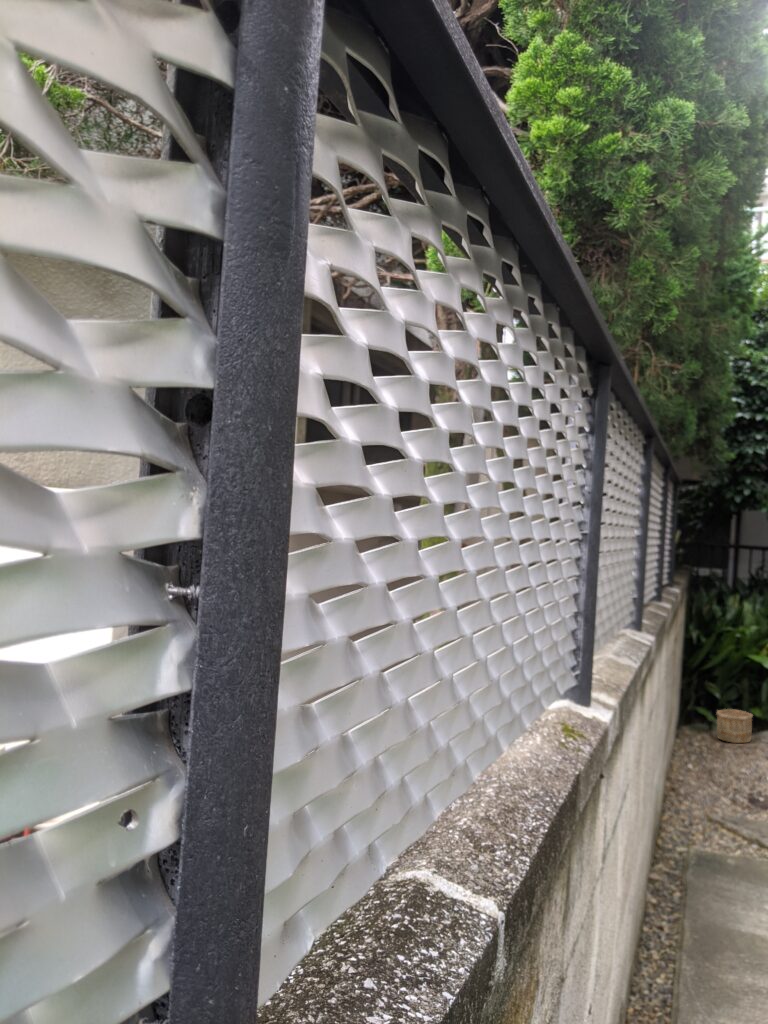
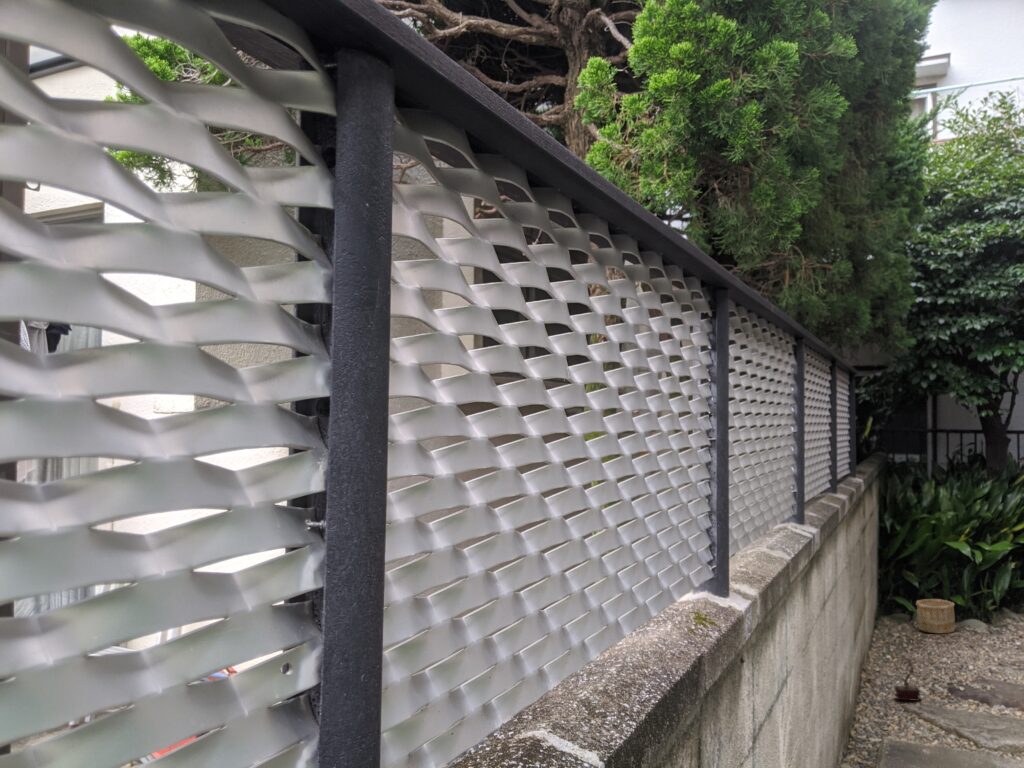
potted plant: none [692,747,750,809] -> present [886,640,930,701]

